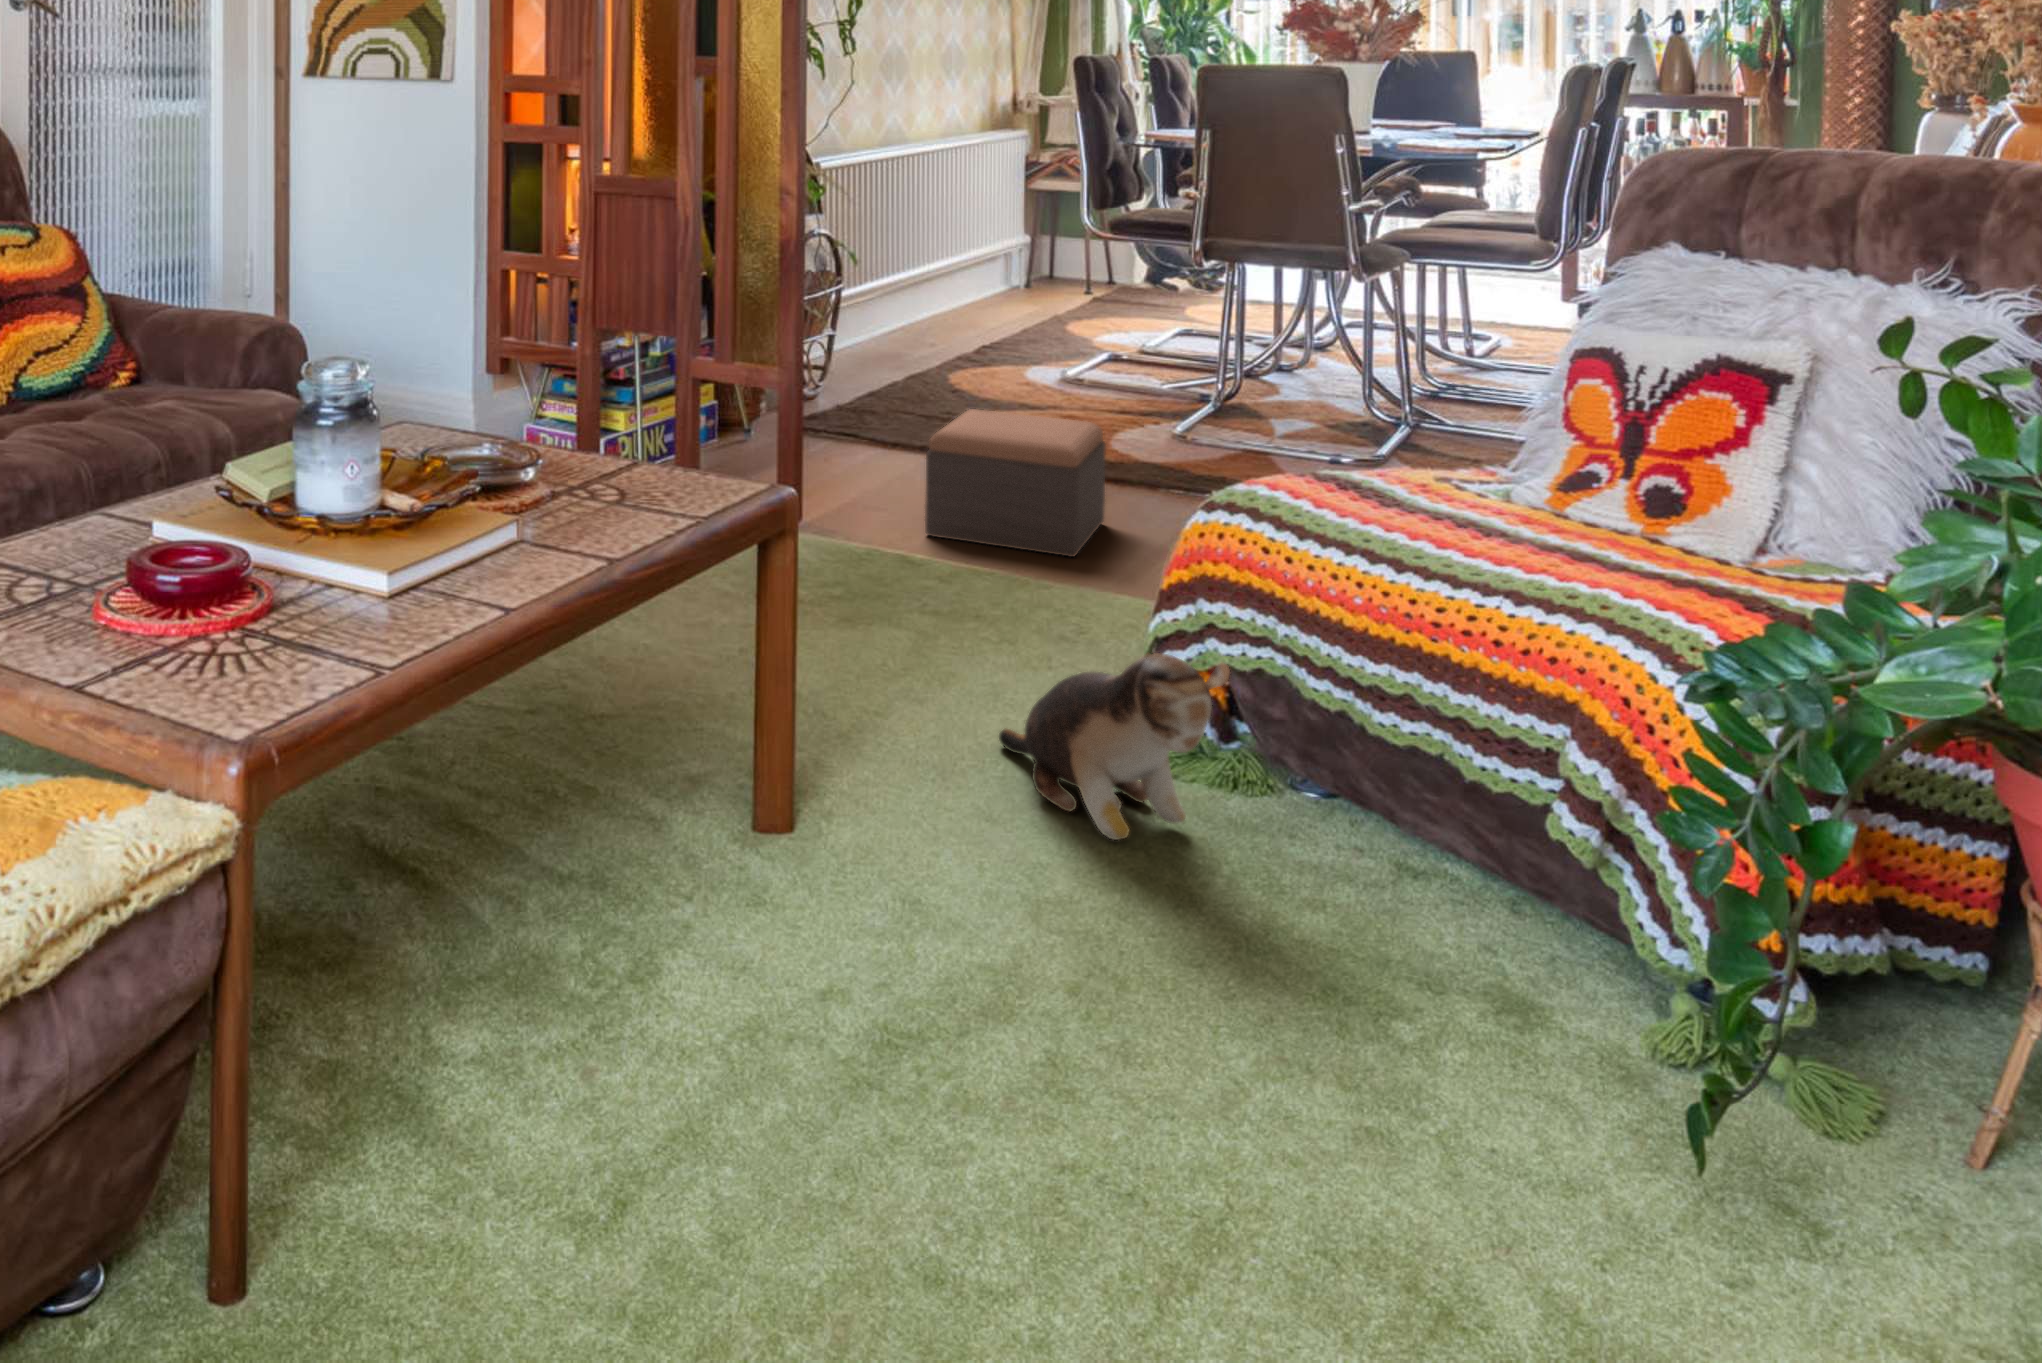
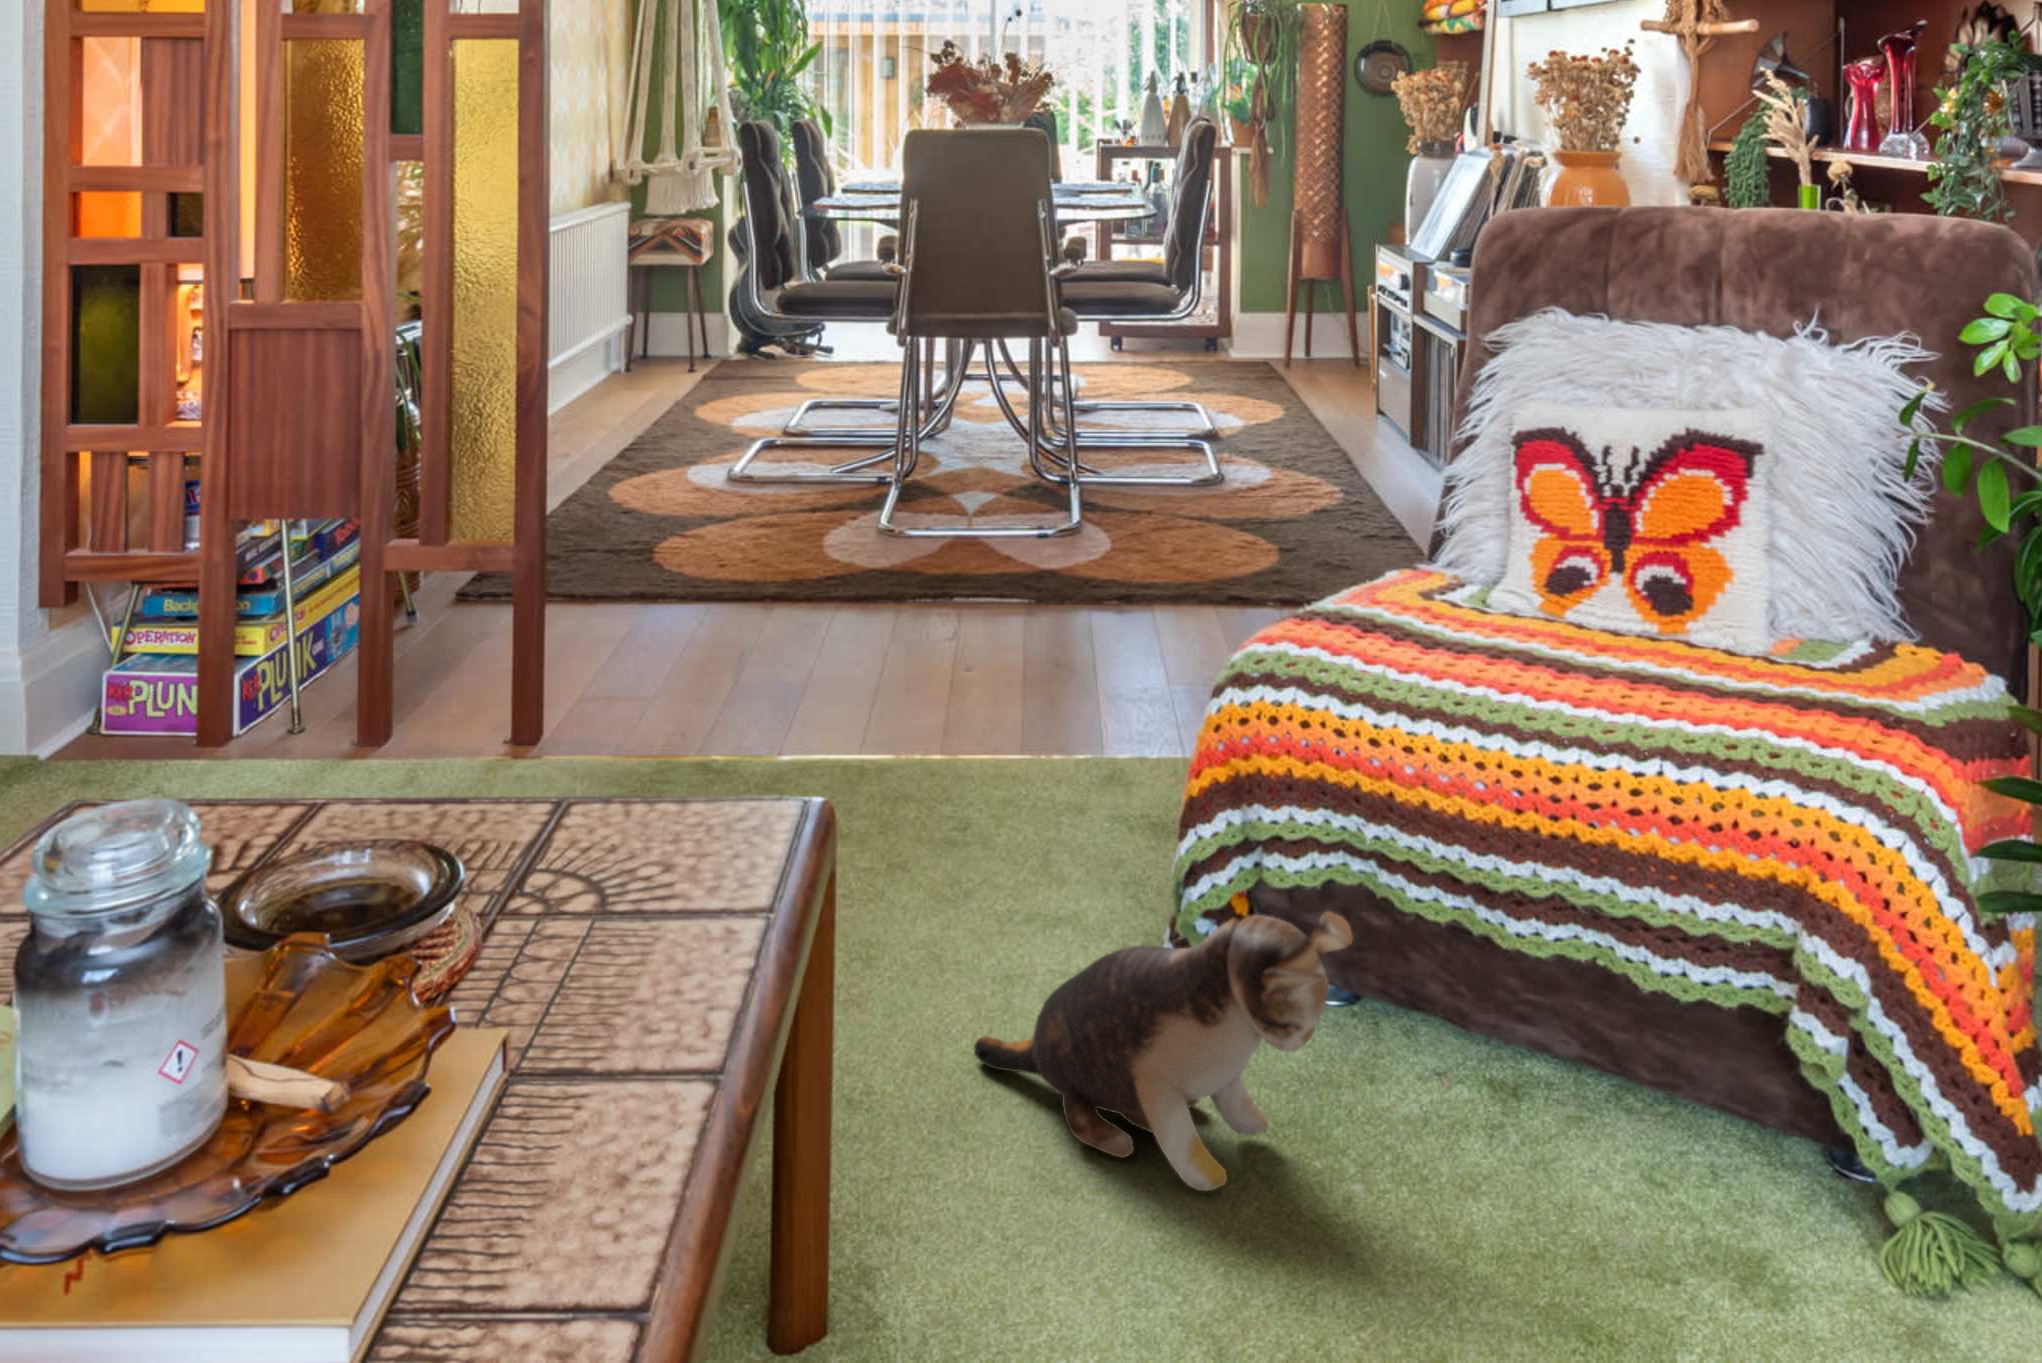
footstool: present [925,409,1106,557] -> none [697,551,883,729]

